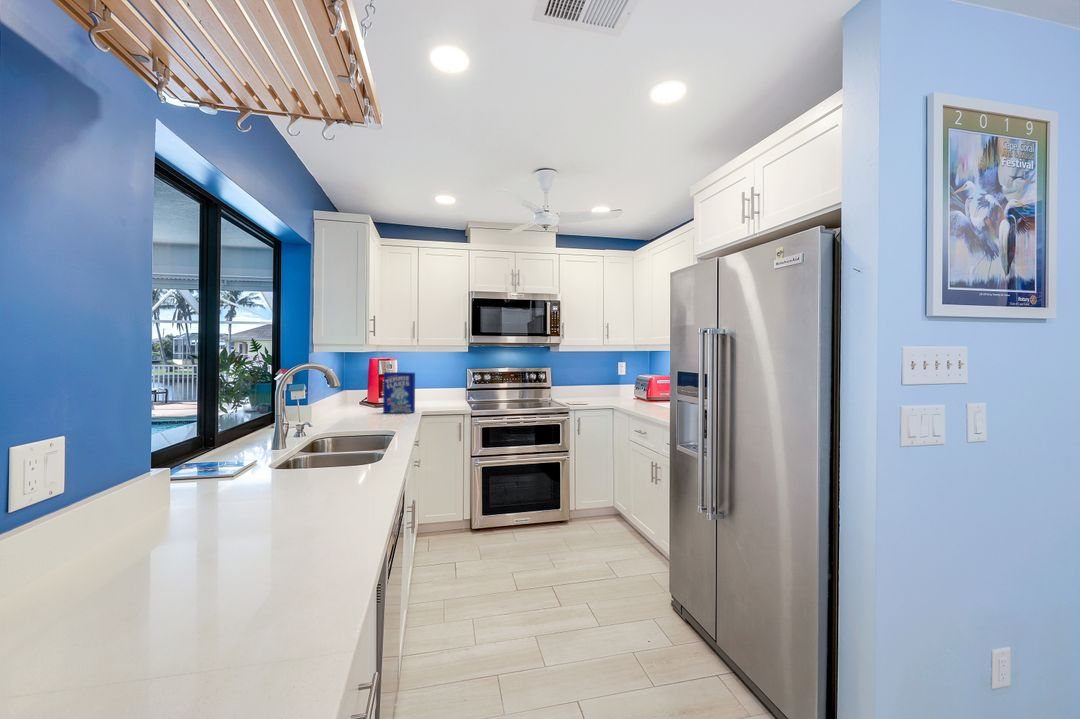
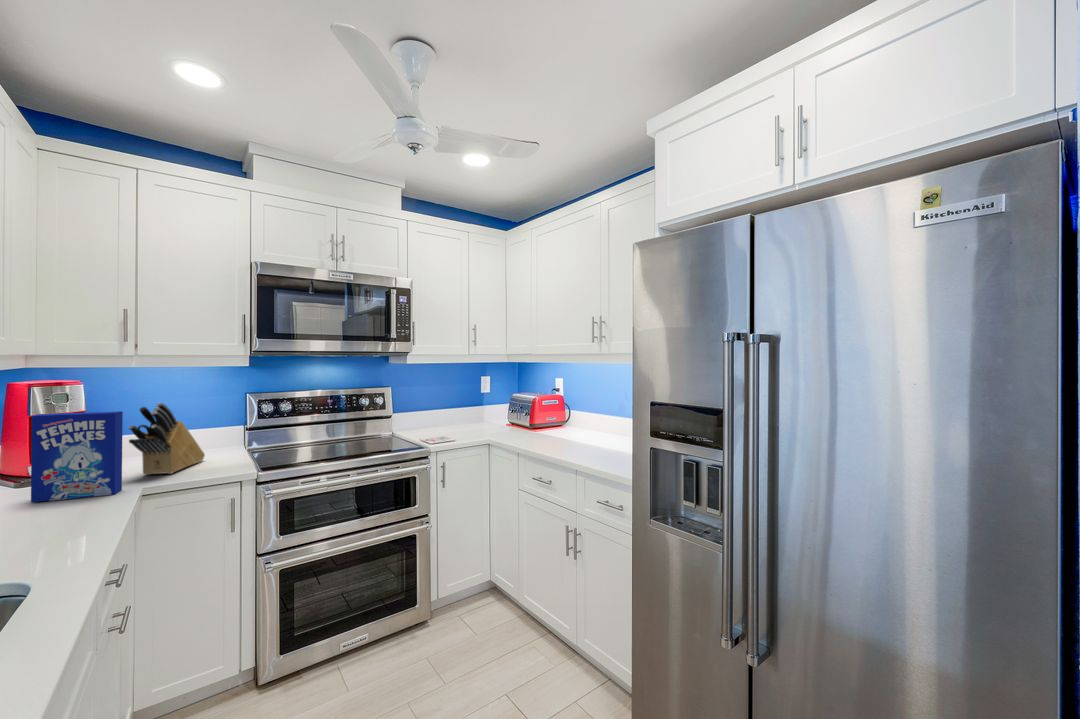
knife block: none [416,370,447,408] -> present [129,403,205,475]

